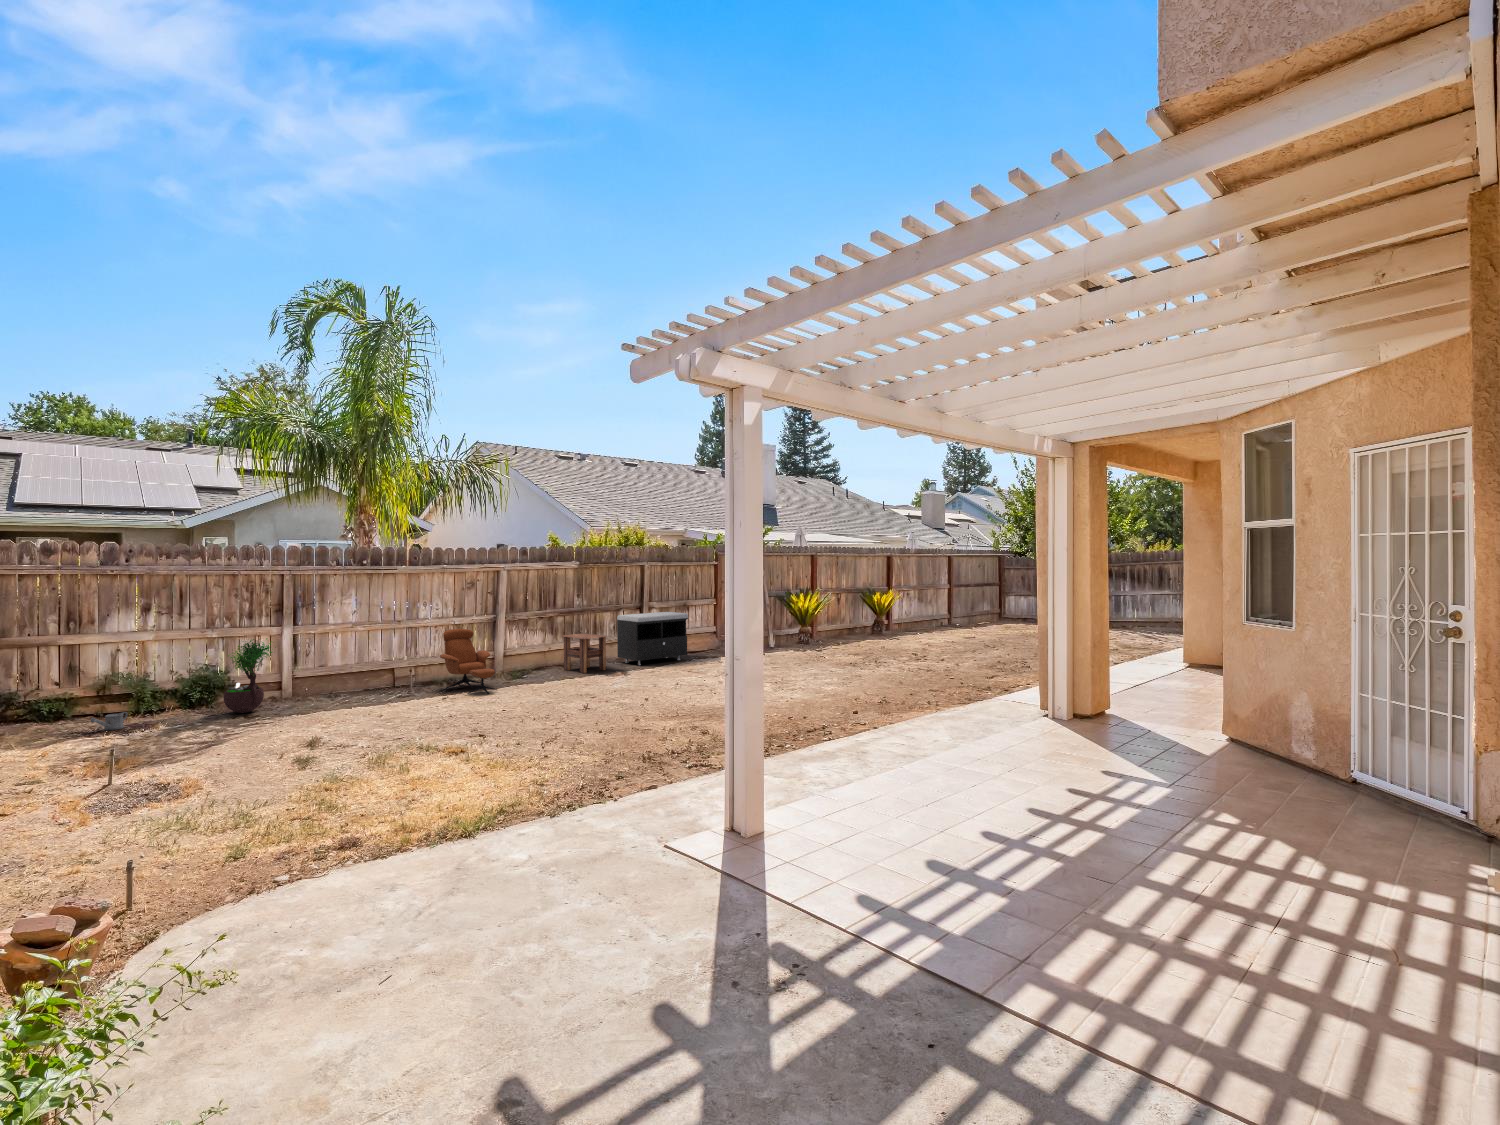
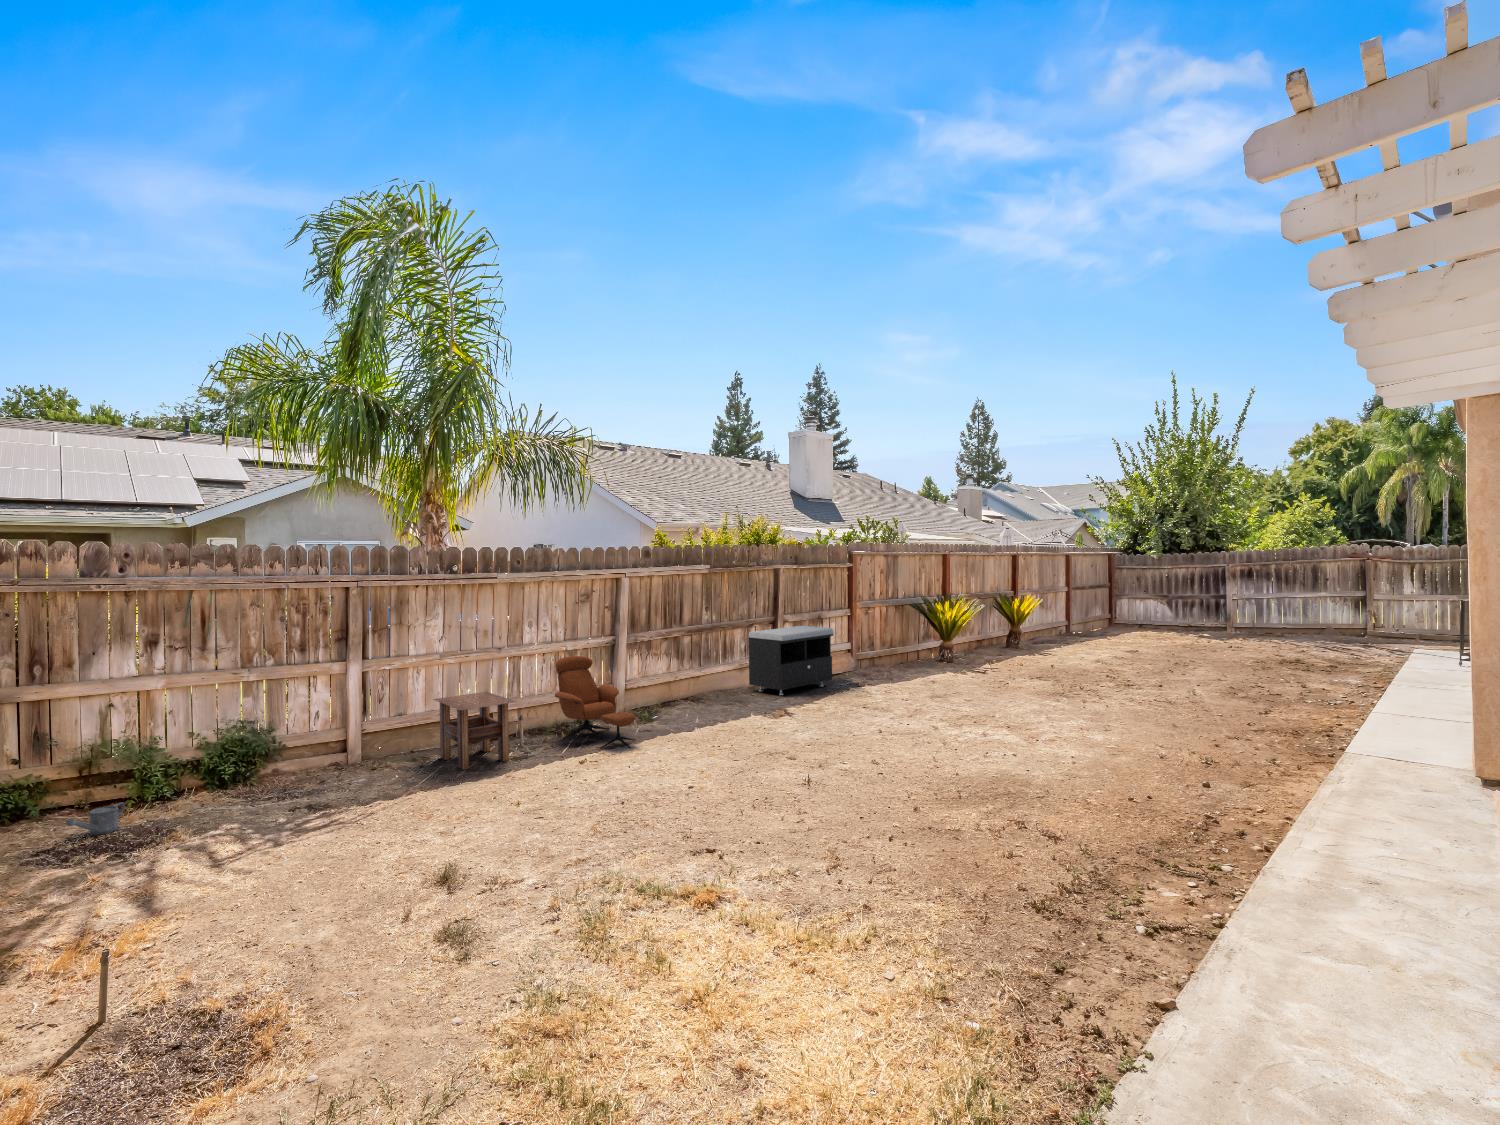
side table: present [563,633,609,673] -> present [433,692,516,770]
potted tree: present [223,638,272,713] -> none [269,678,344,792]

